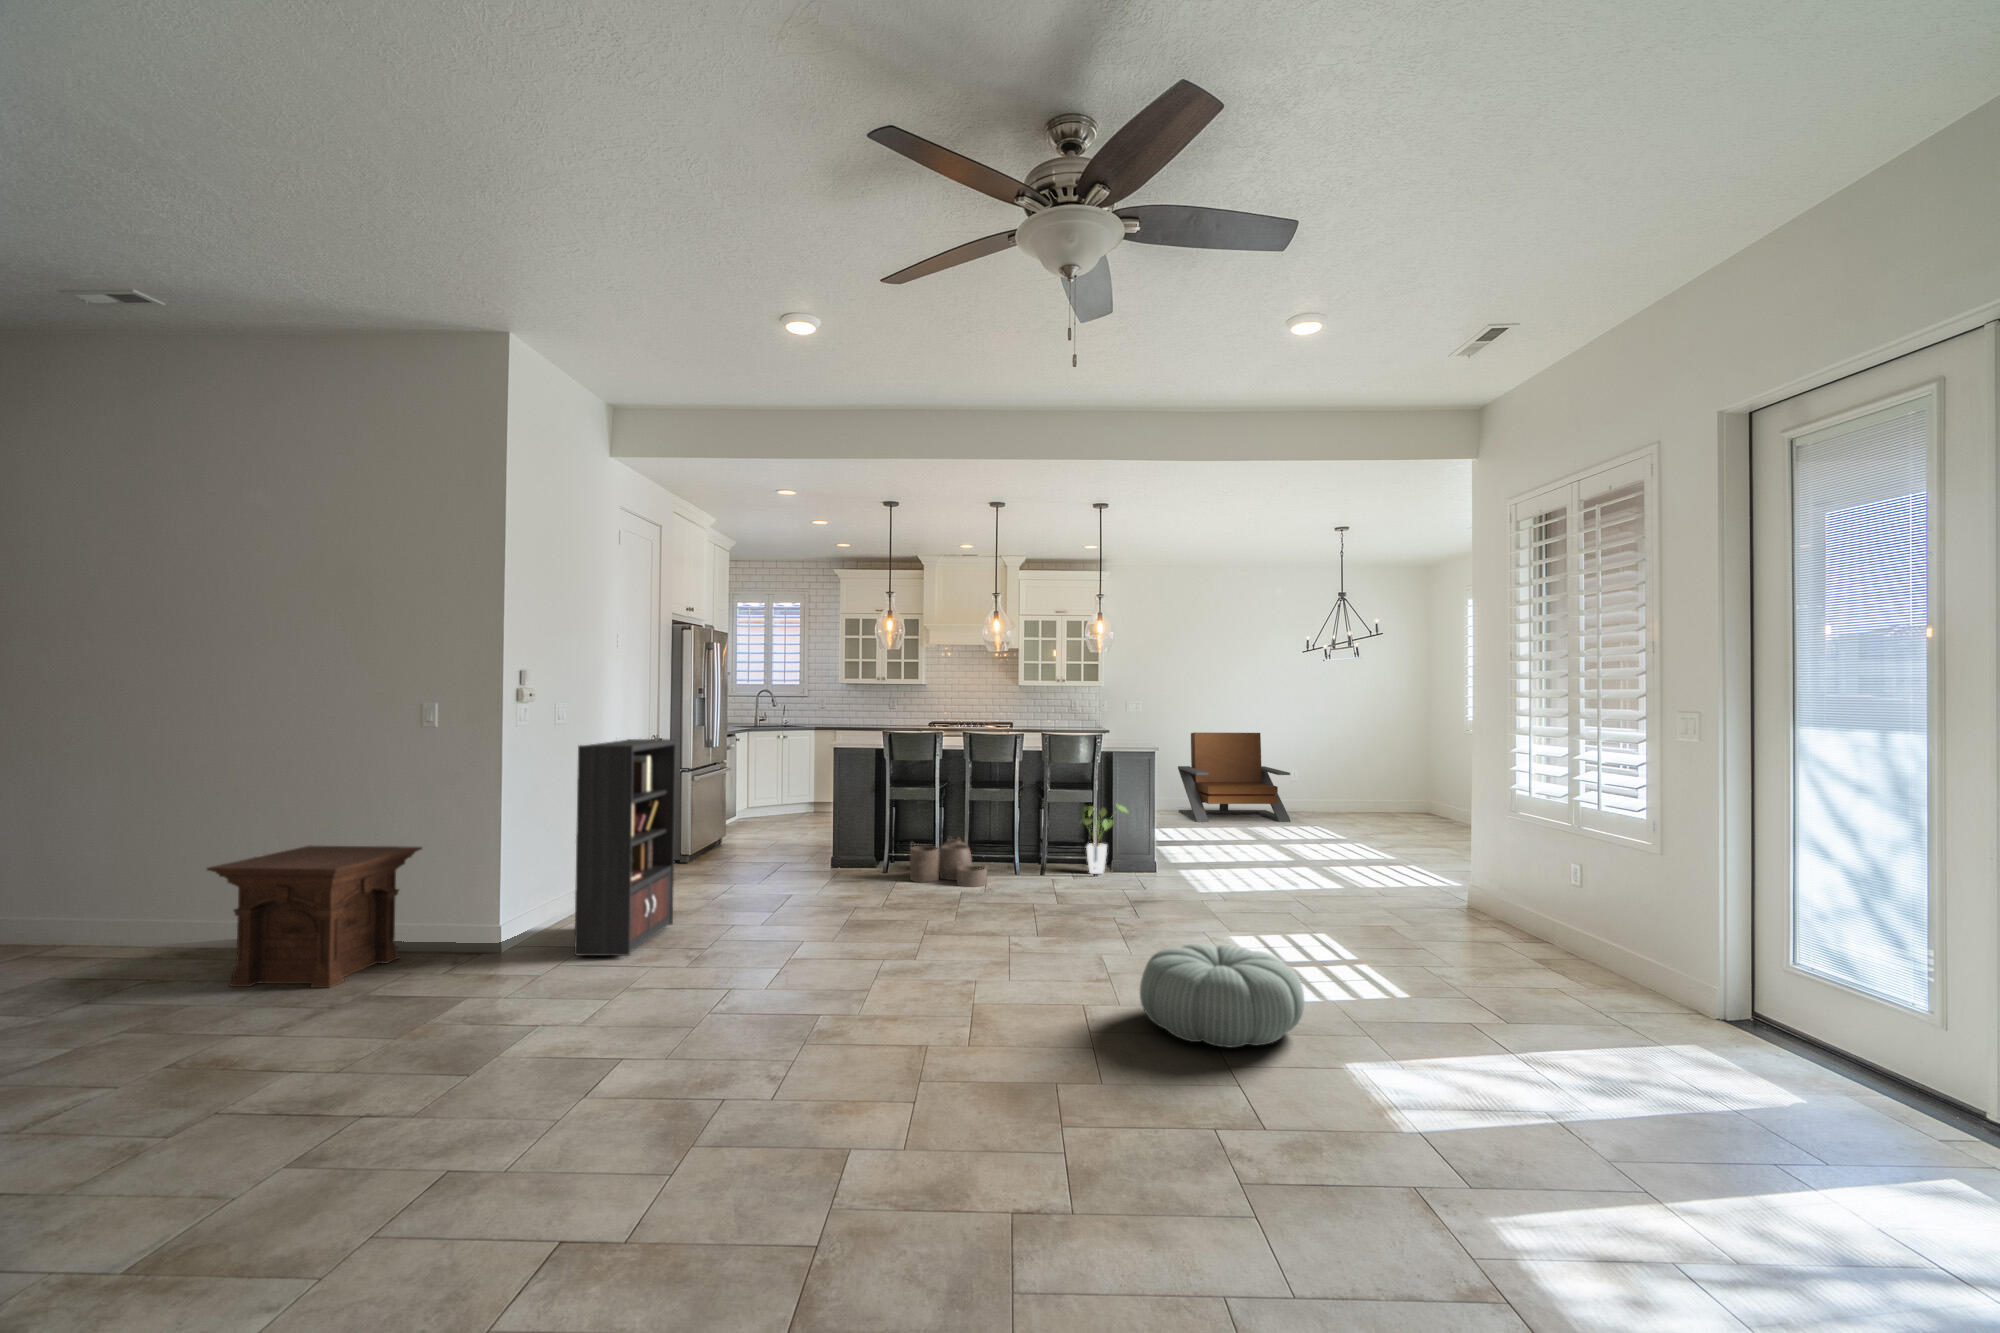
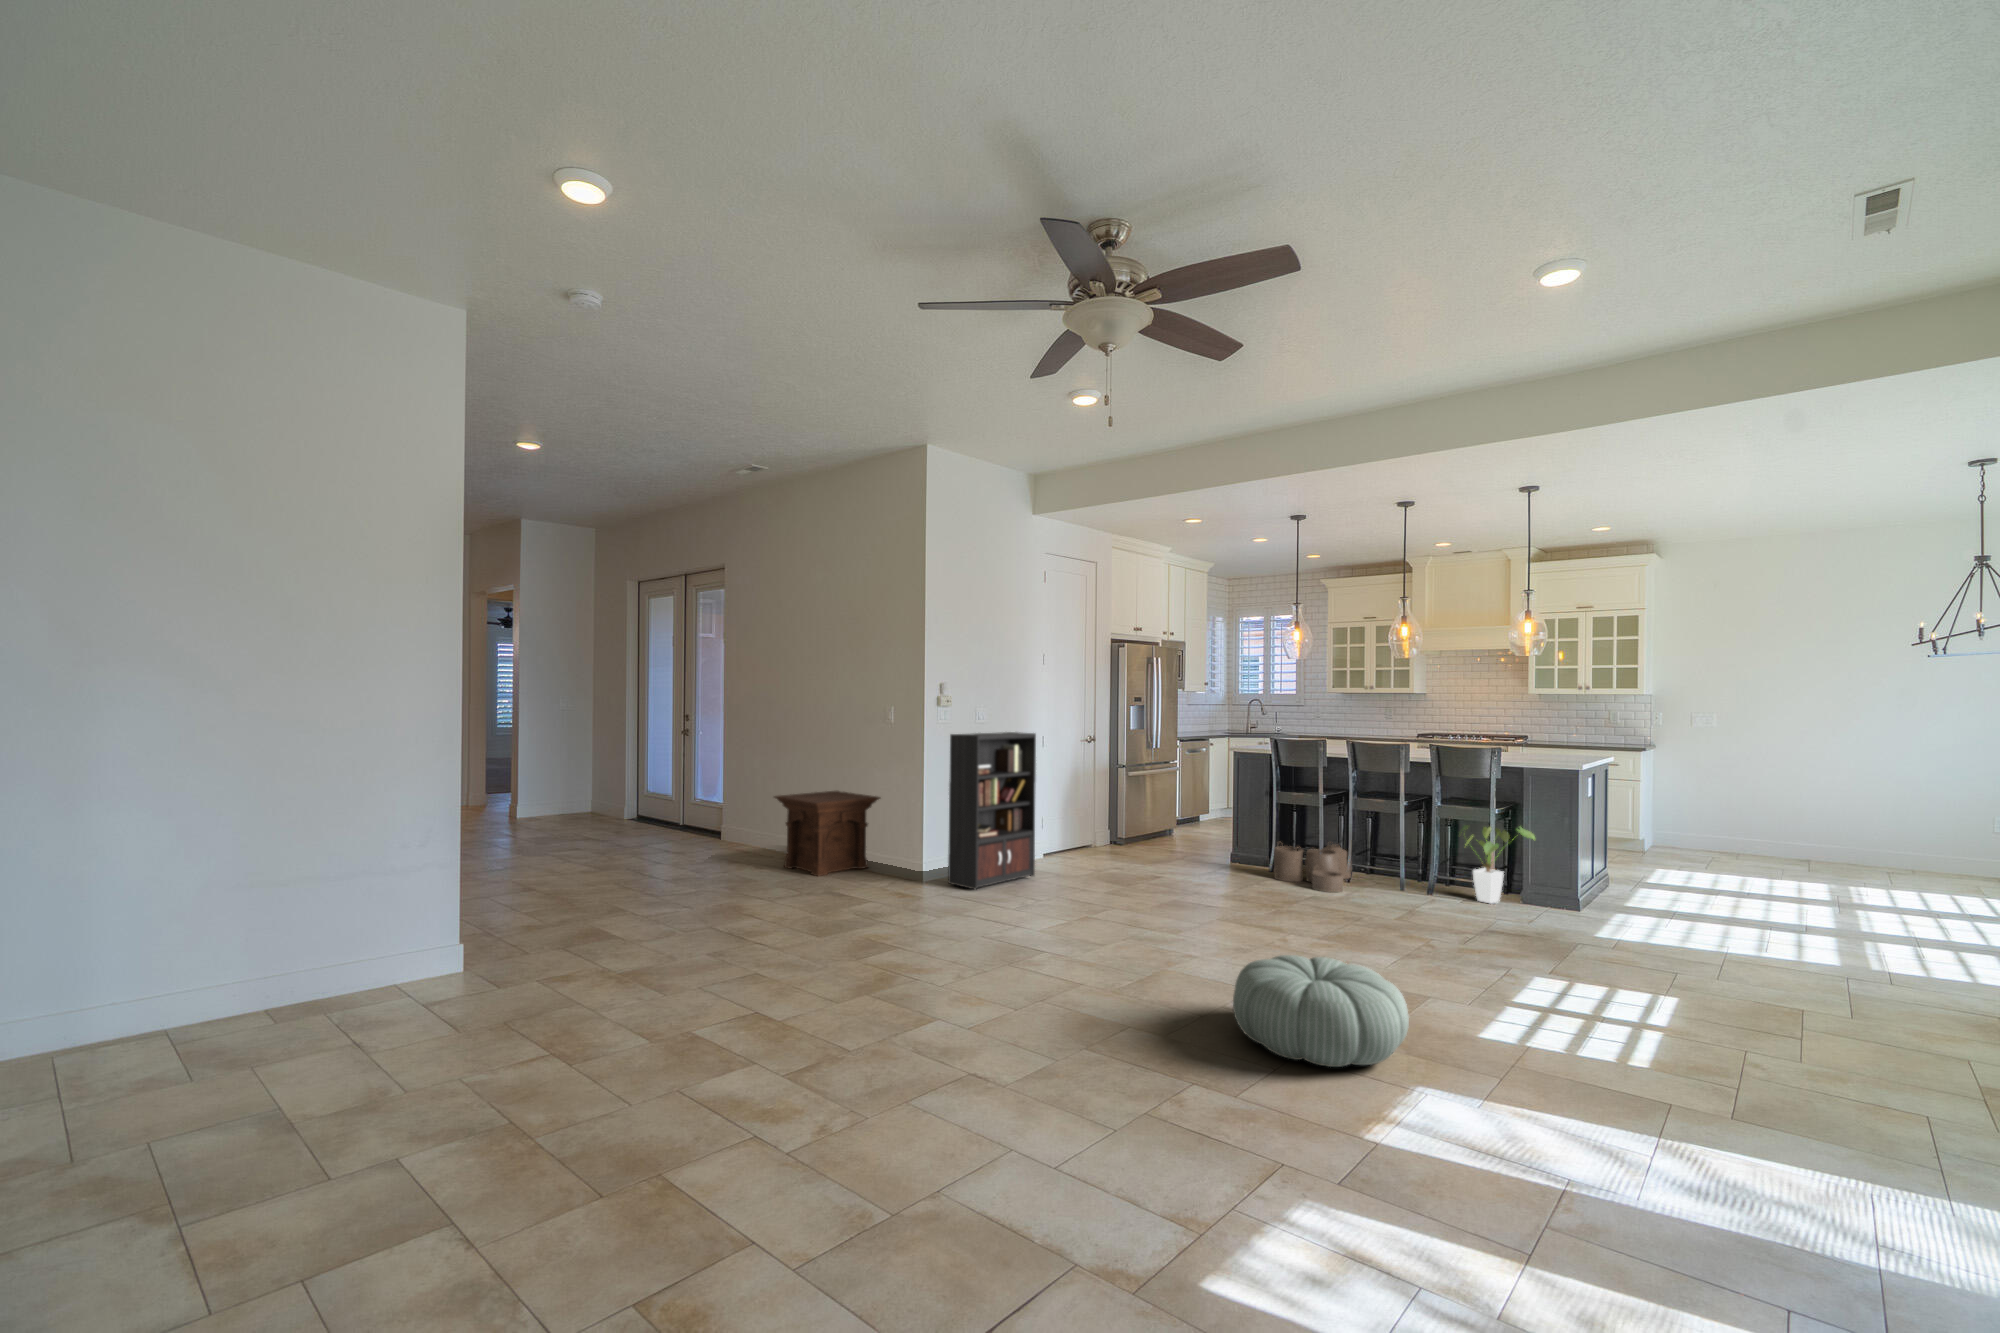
lounge chair: present [1178,732,1290,822] -> none [1763,757,1952,893]

